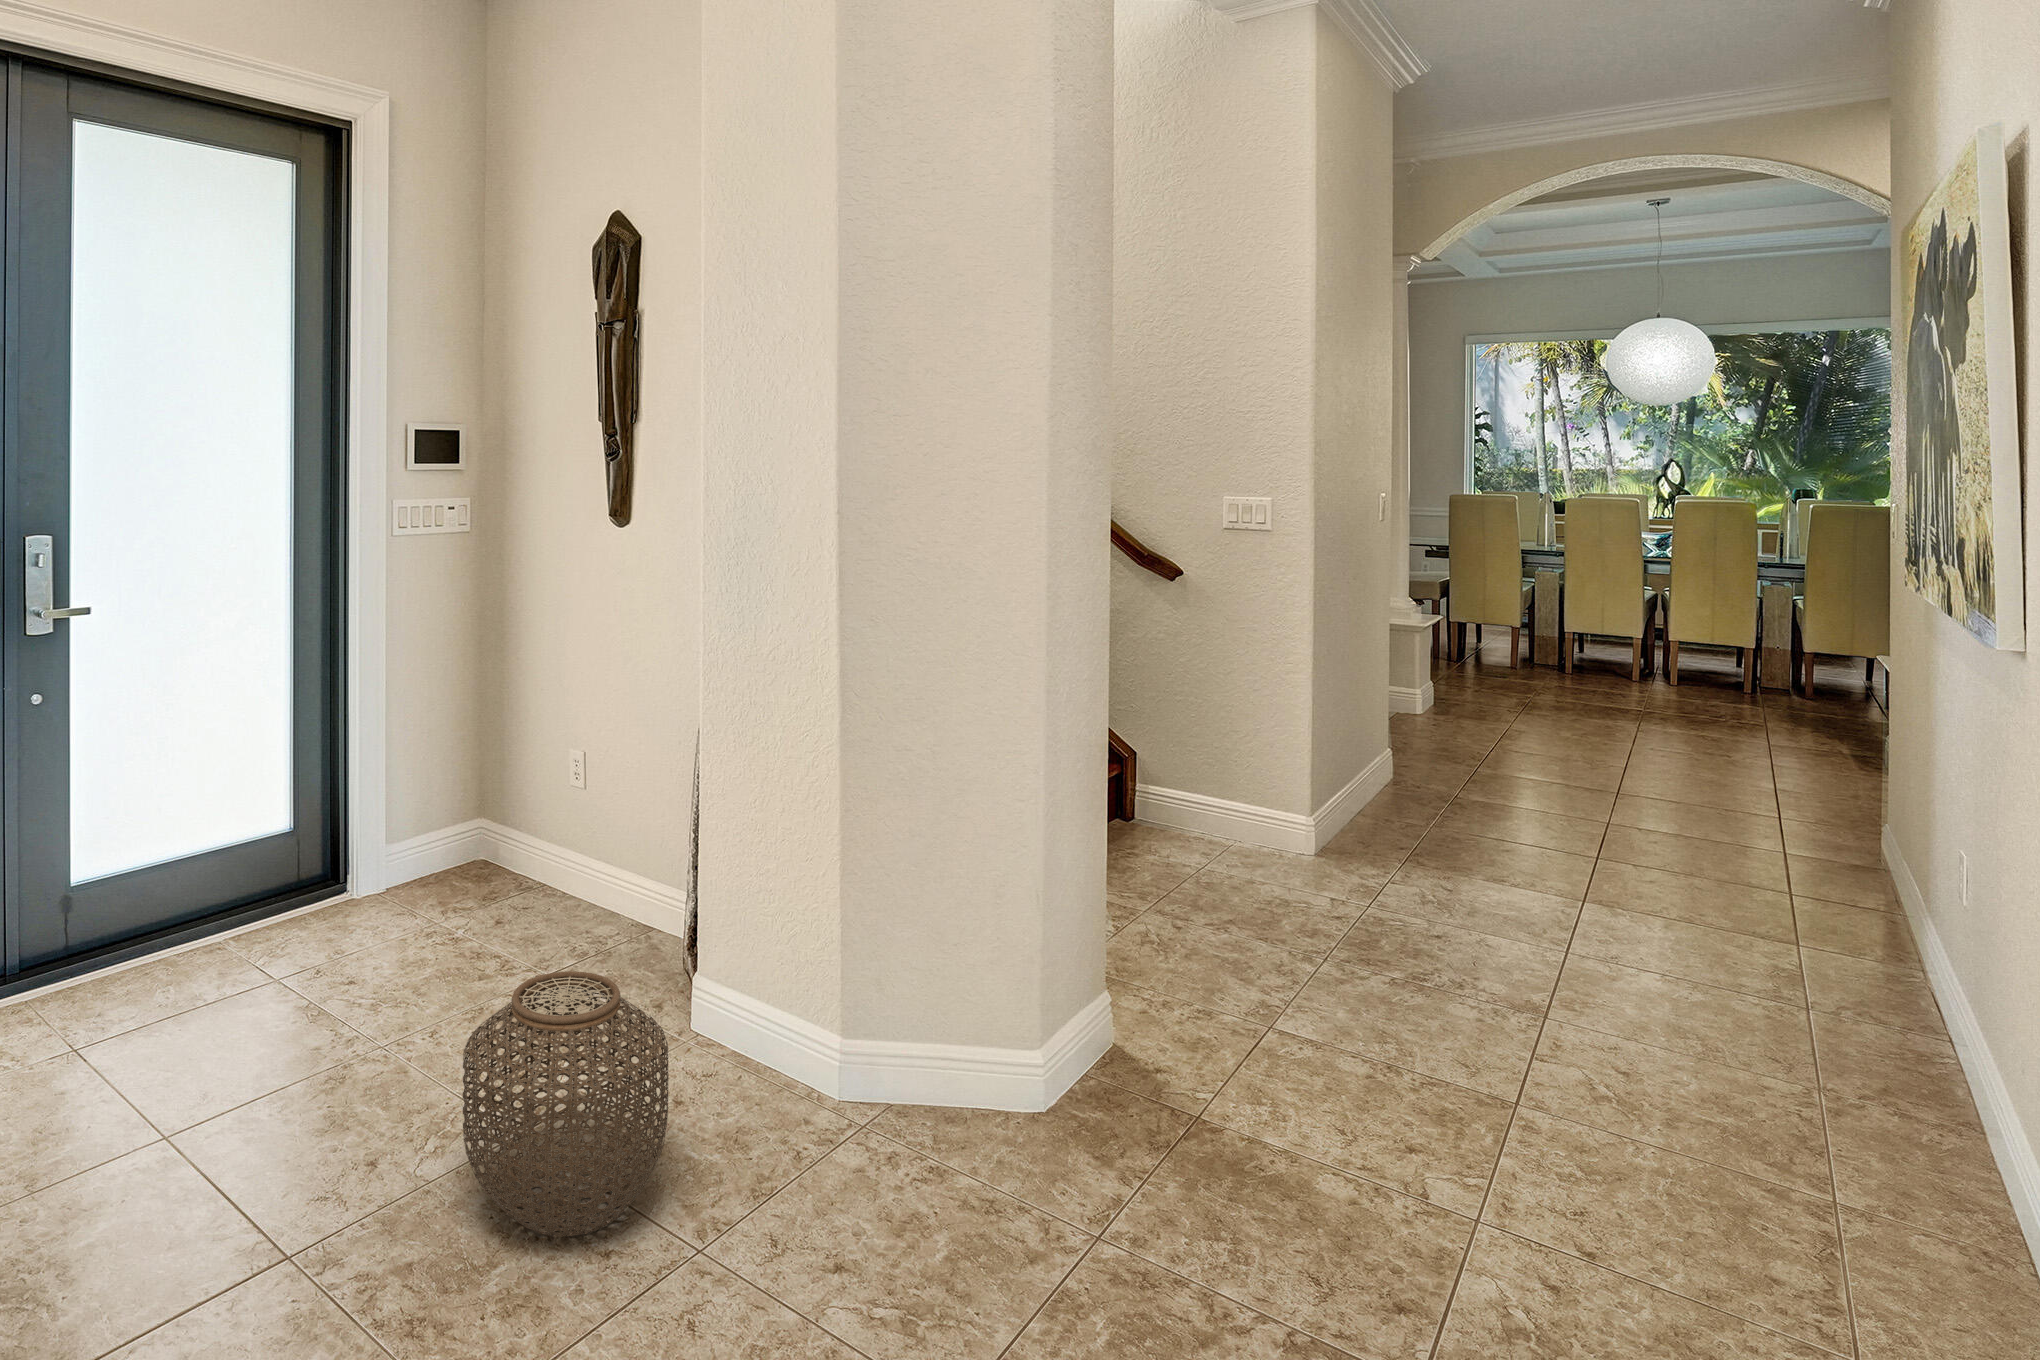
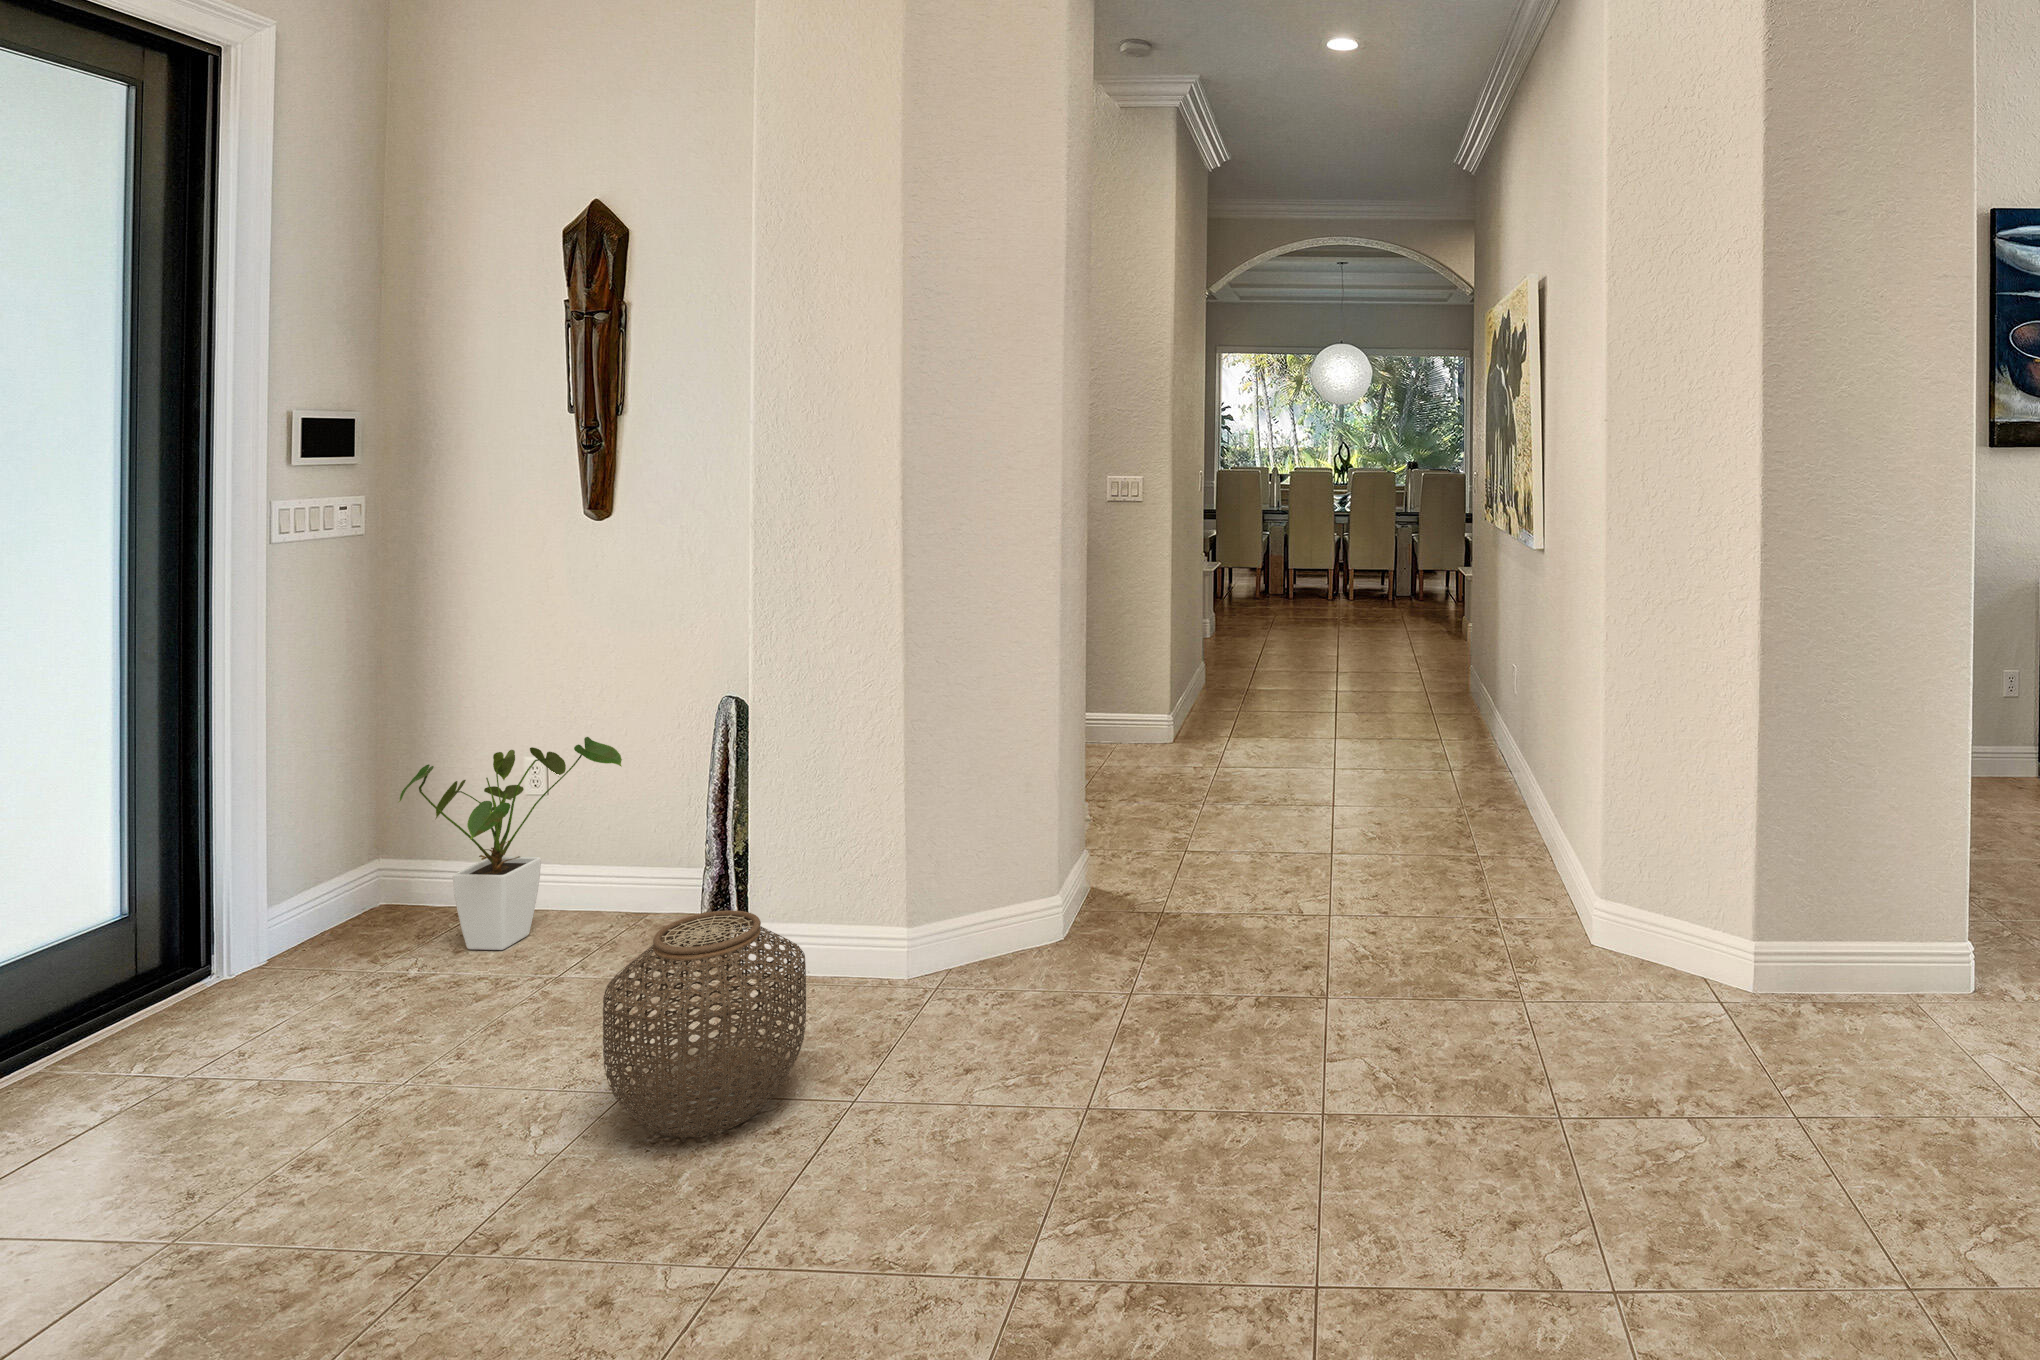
house plant: none [442,743,632,940] -> present [399,737,622,950]

